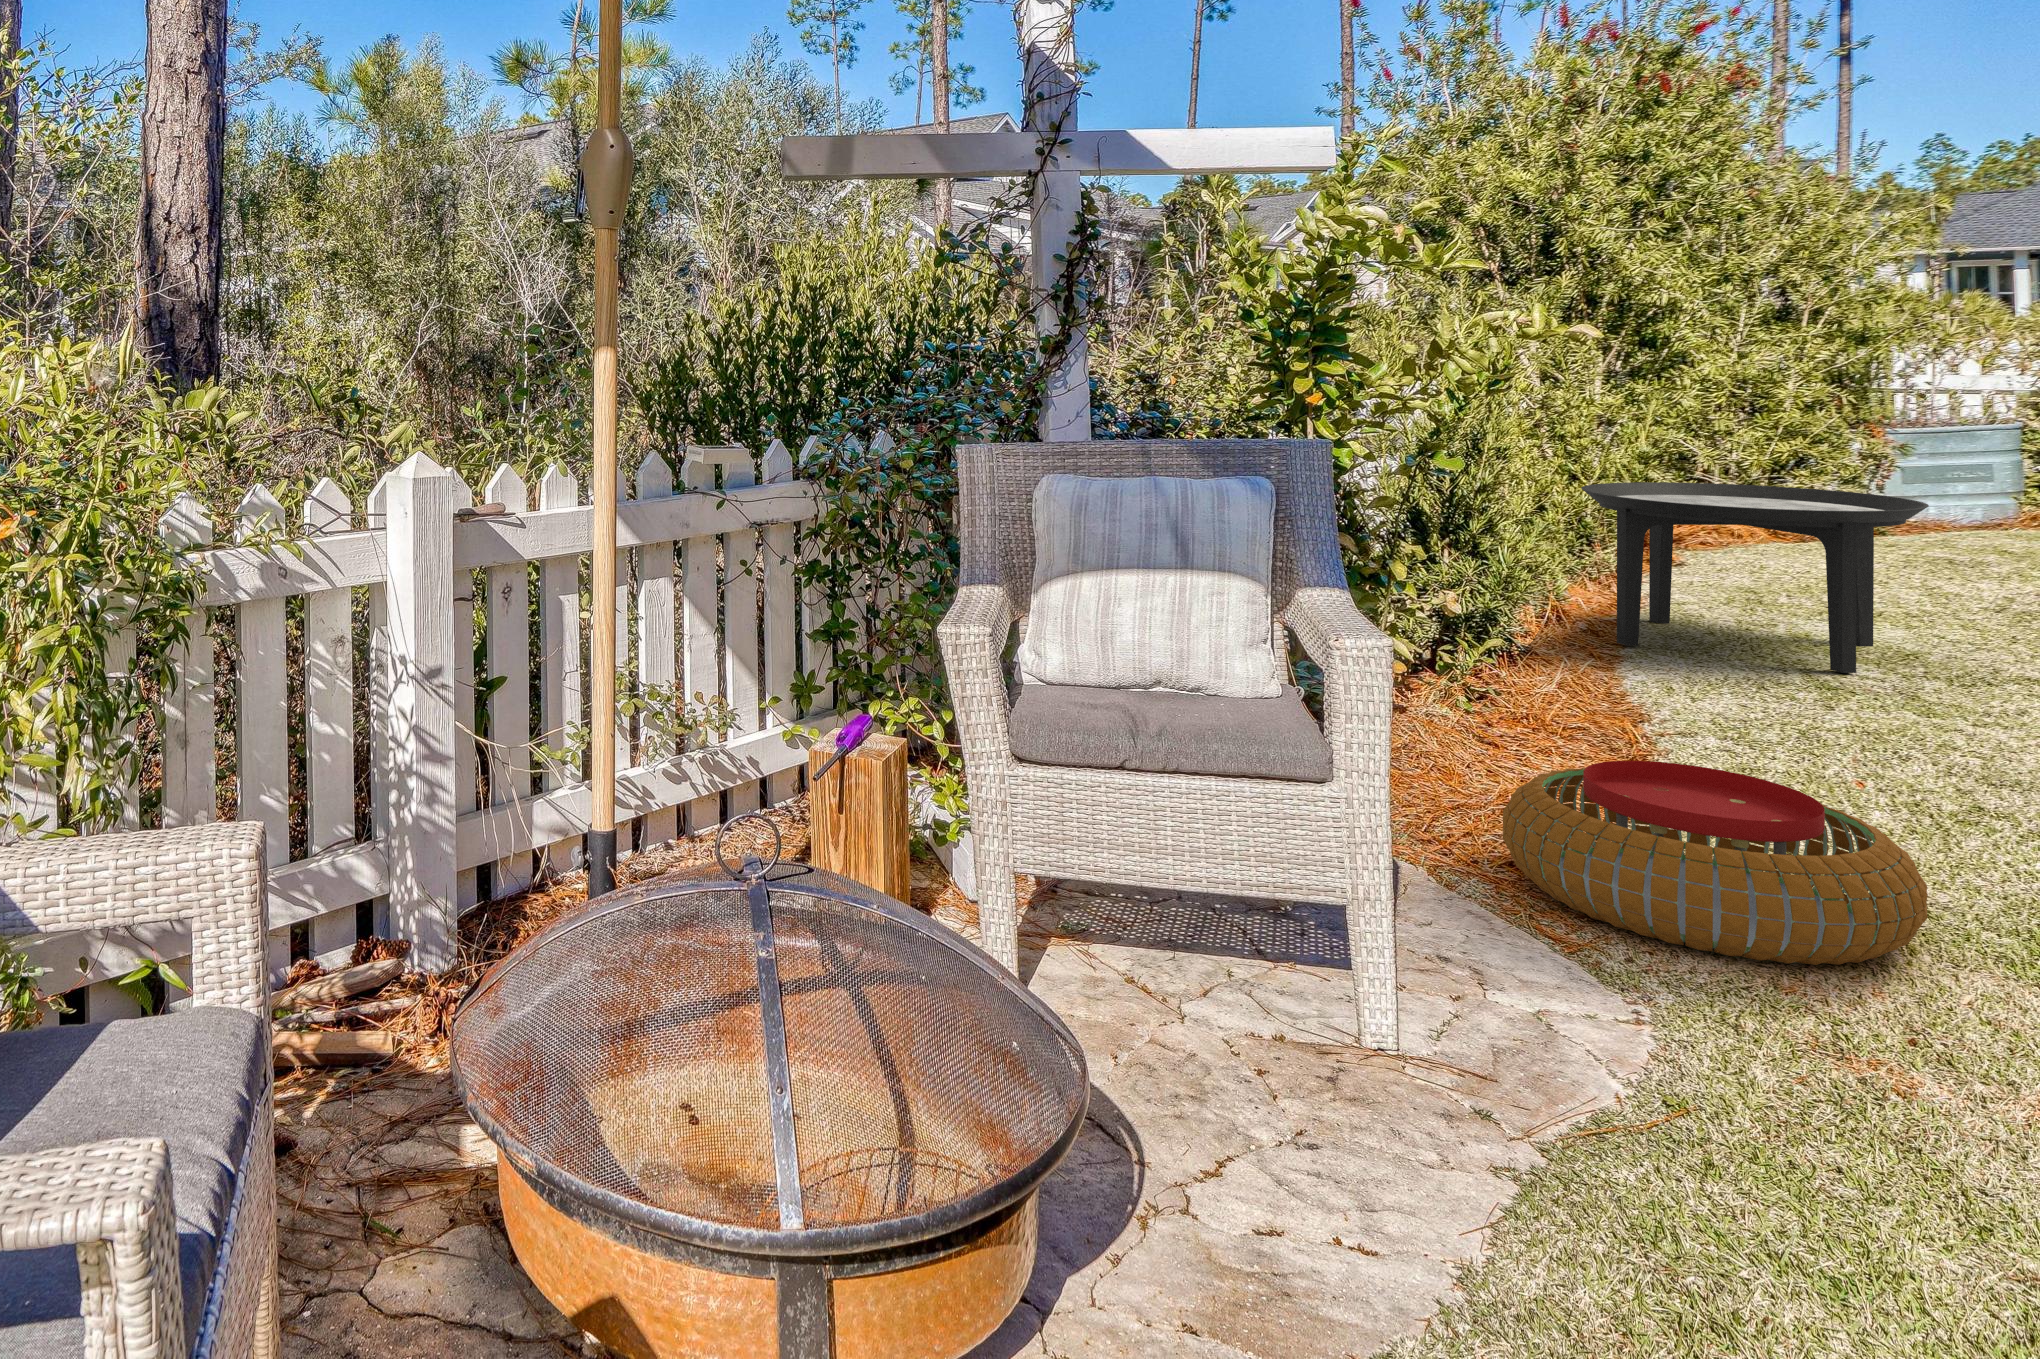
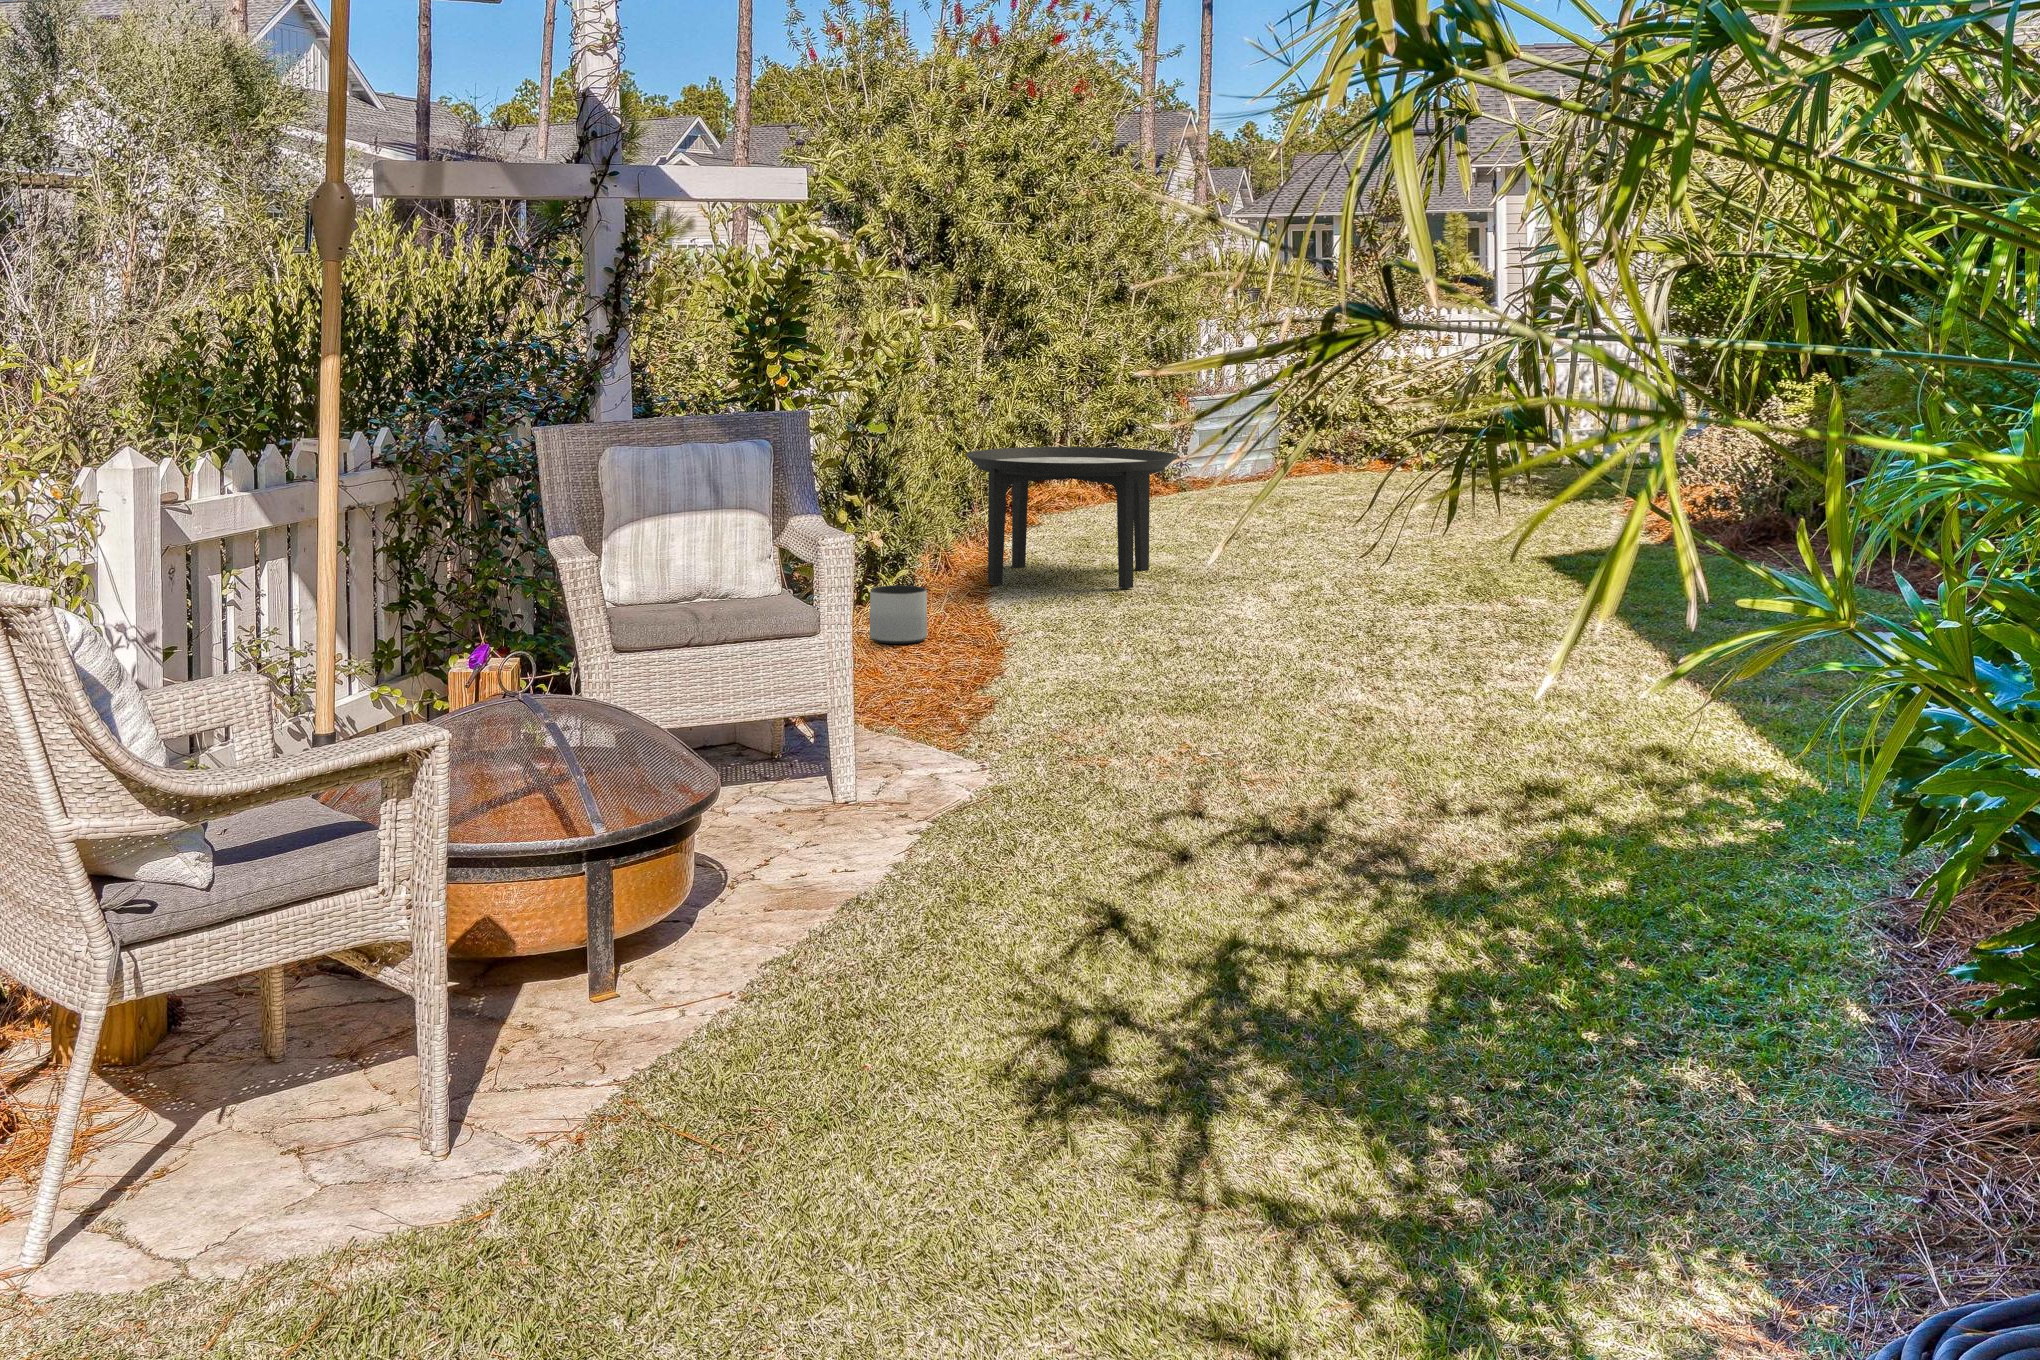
planter: none [1446,647,1529,724] -> present [870,585,927,644]
pouf: present [1503,761,1928,965] -> none [909,631,1125,737]

